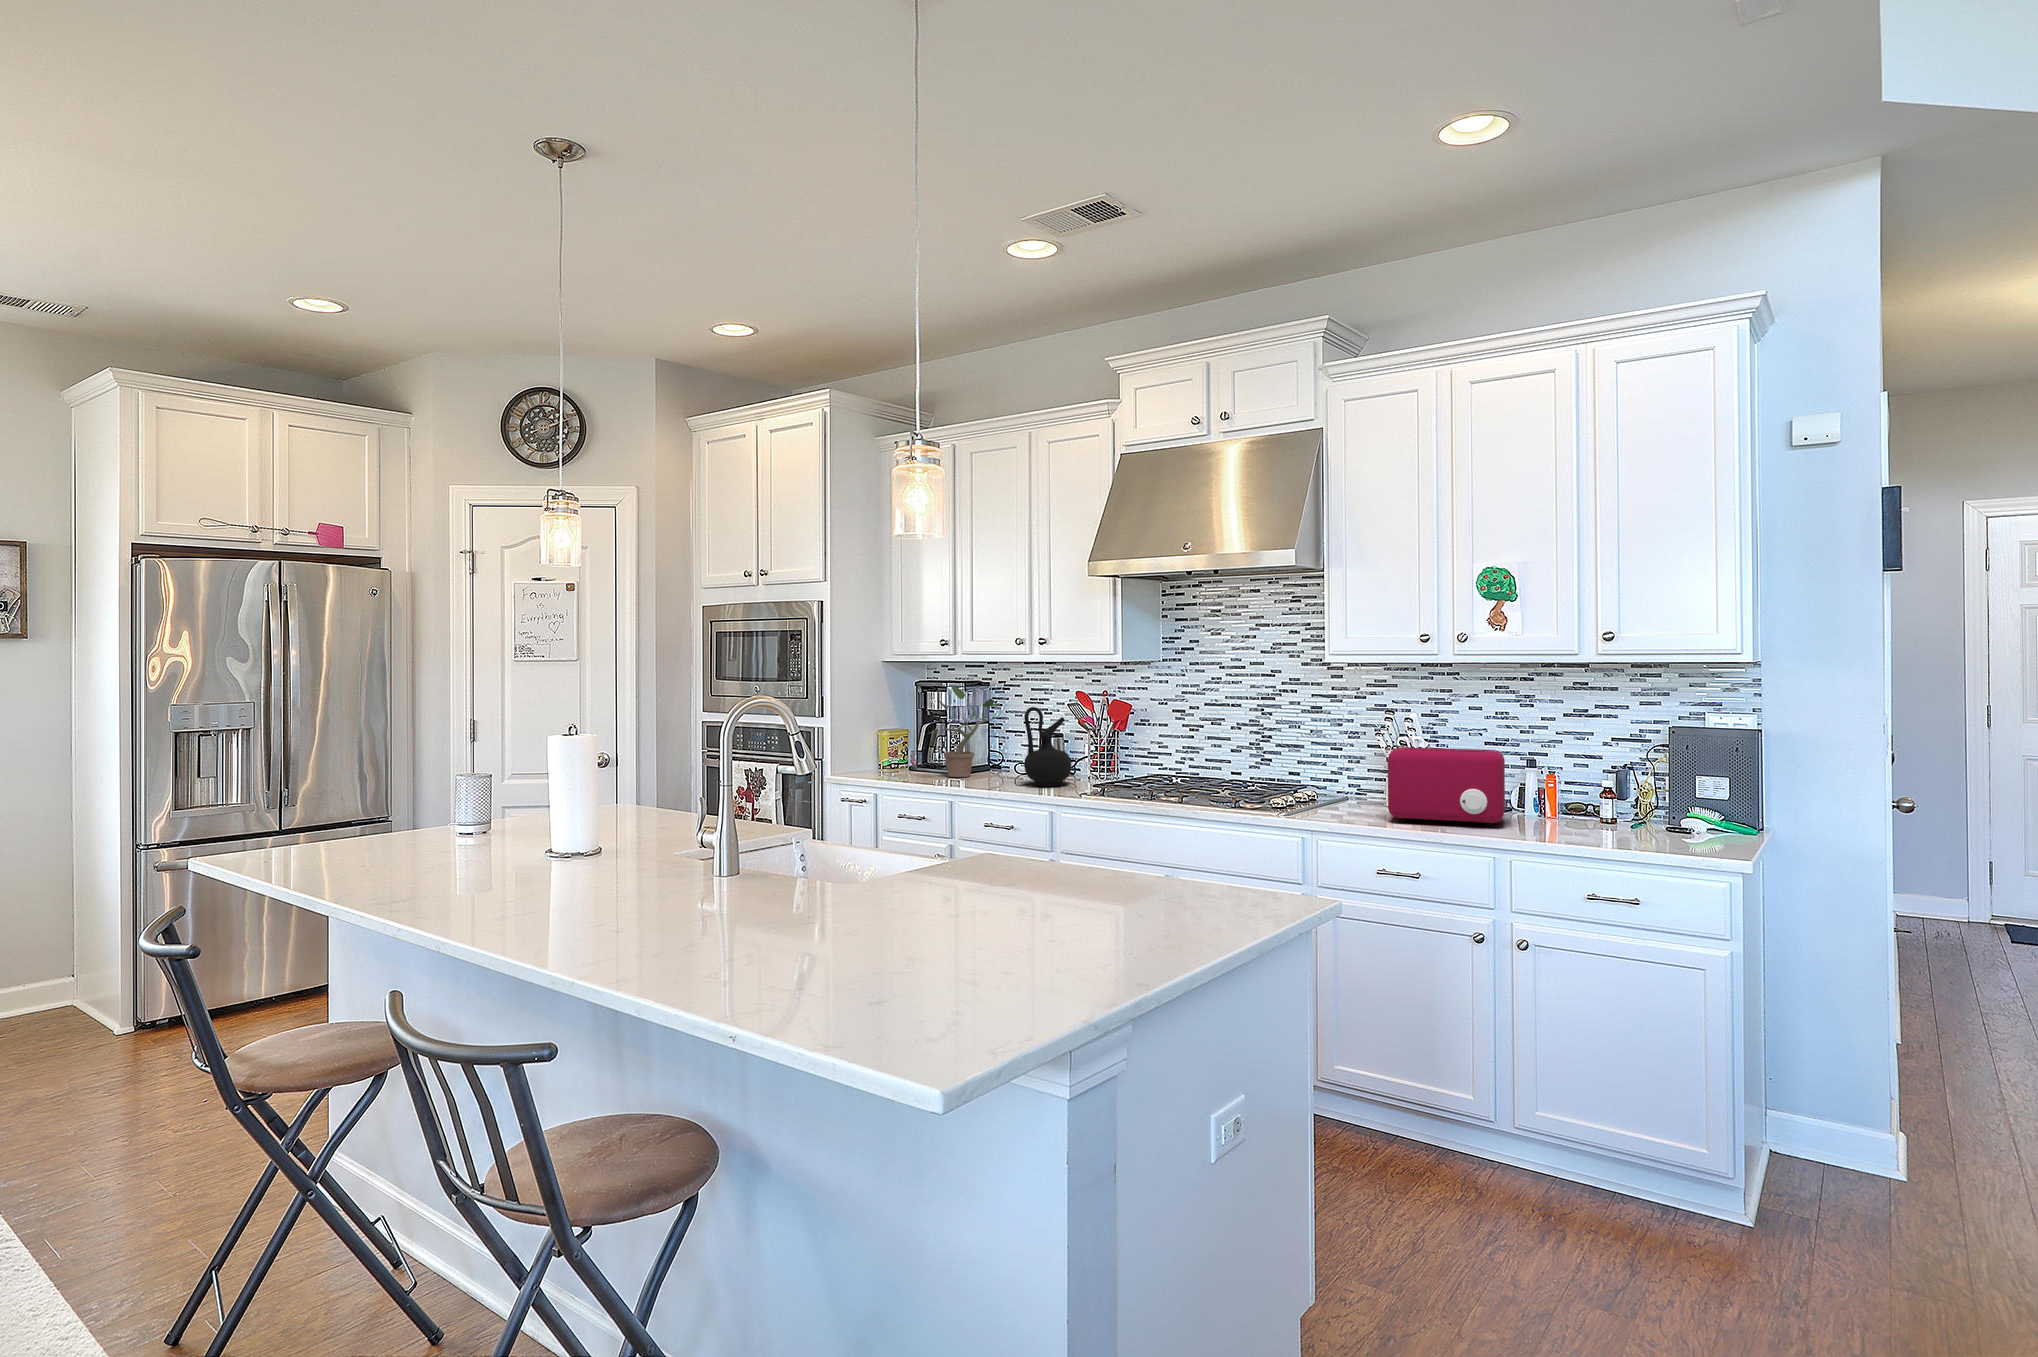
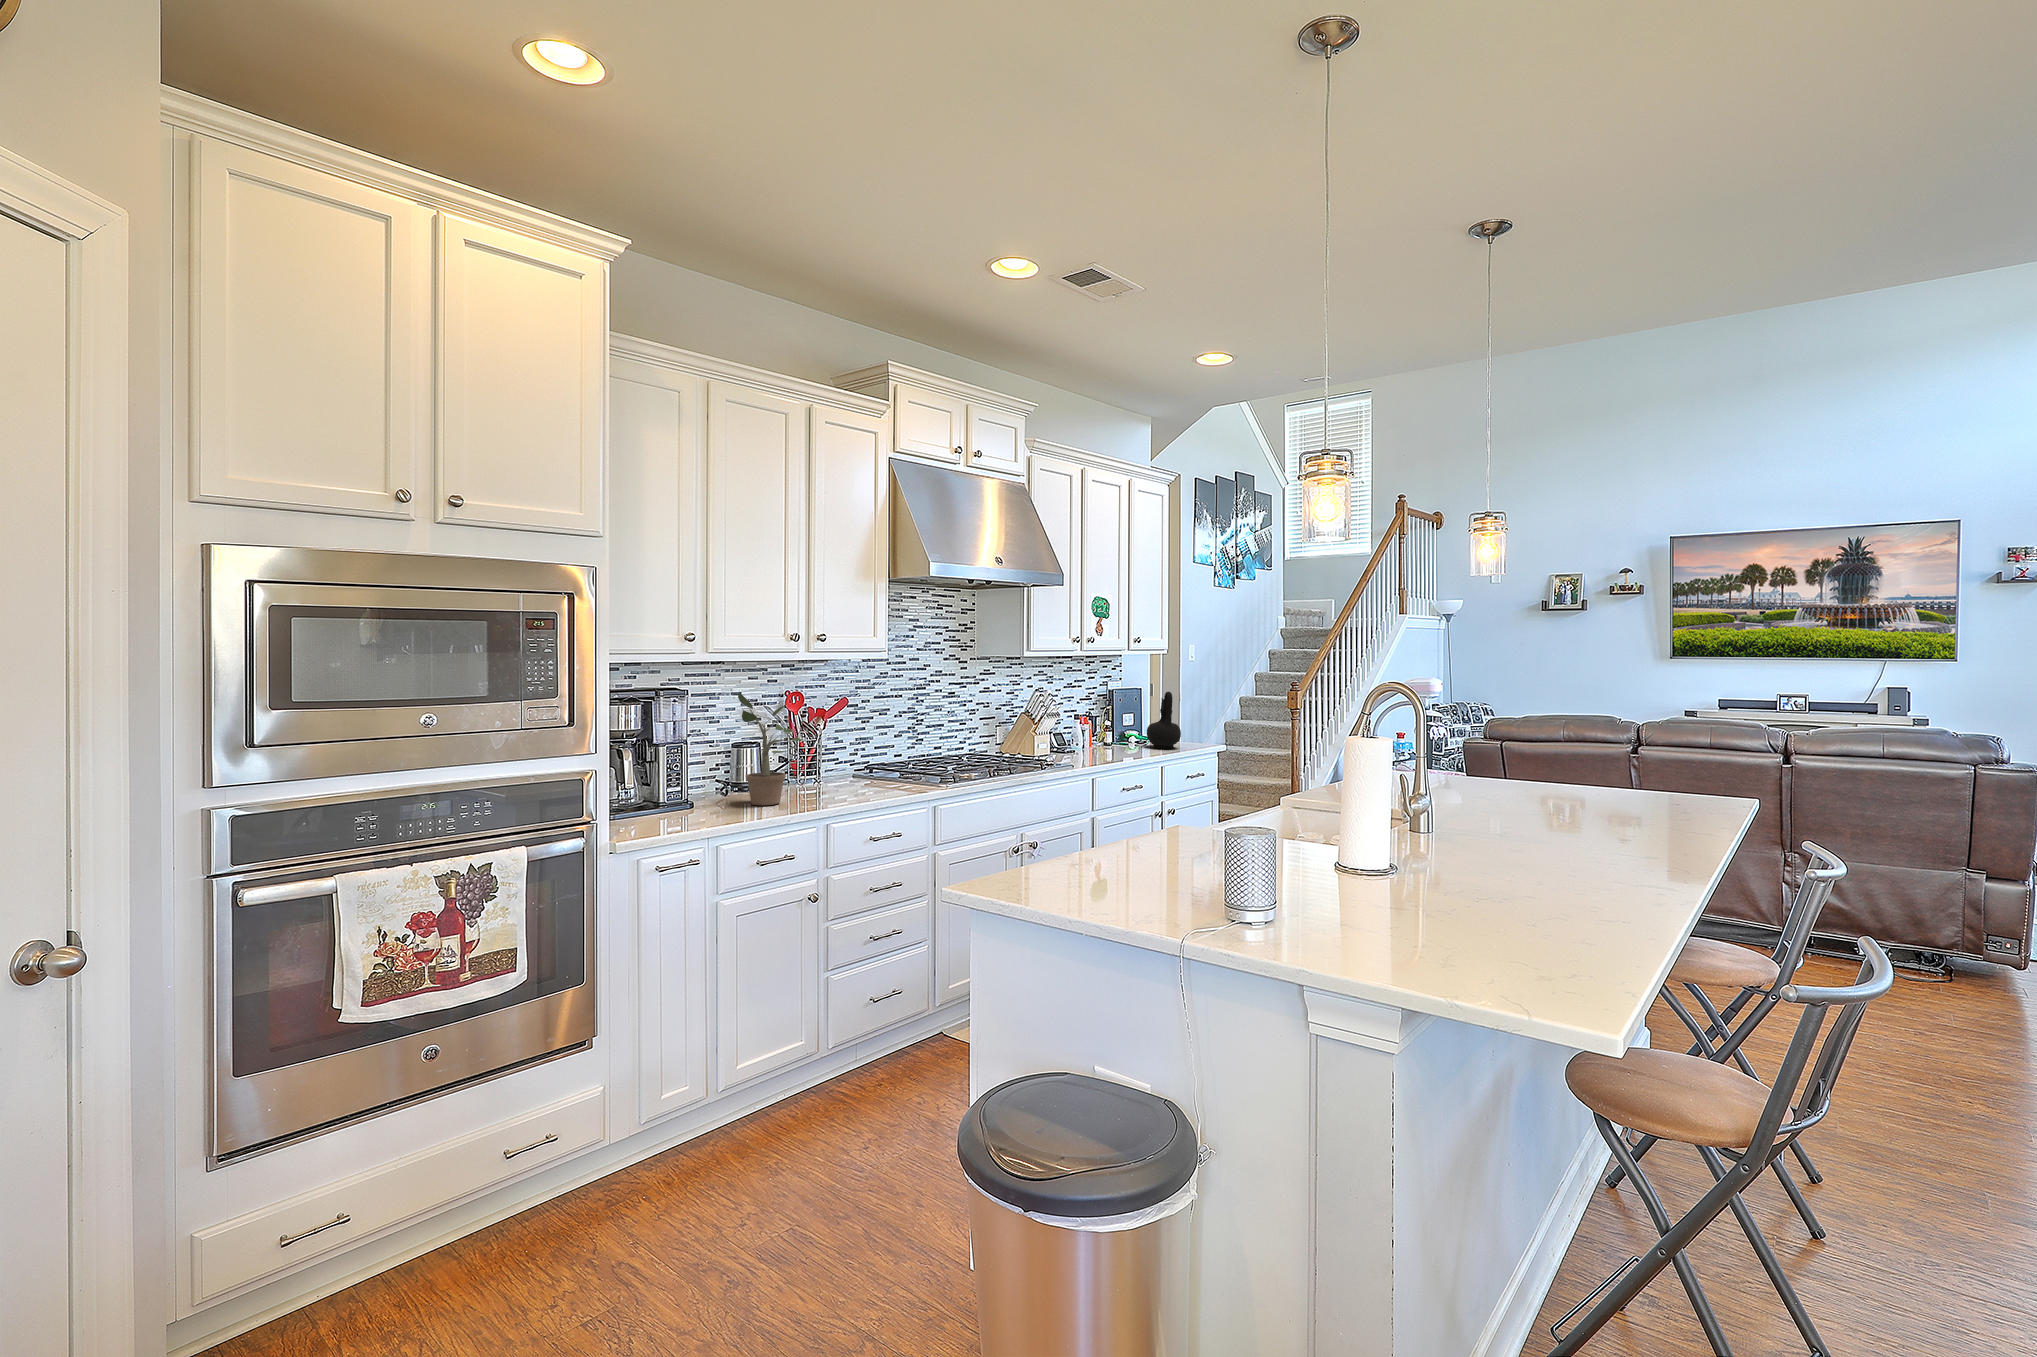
ceramic jug: present [1024,707,1071,786] -> present [1147,692,1181,749]
toaster: present [1388,747,1505,826] -> none [1089,709,1141,758]

